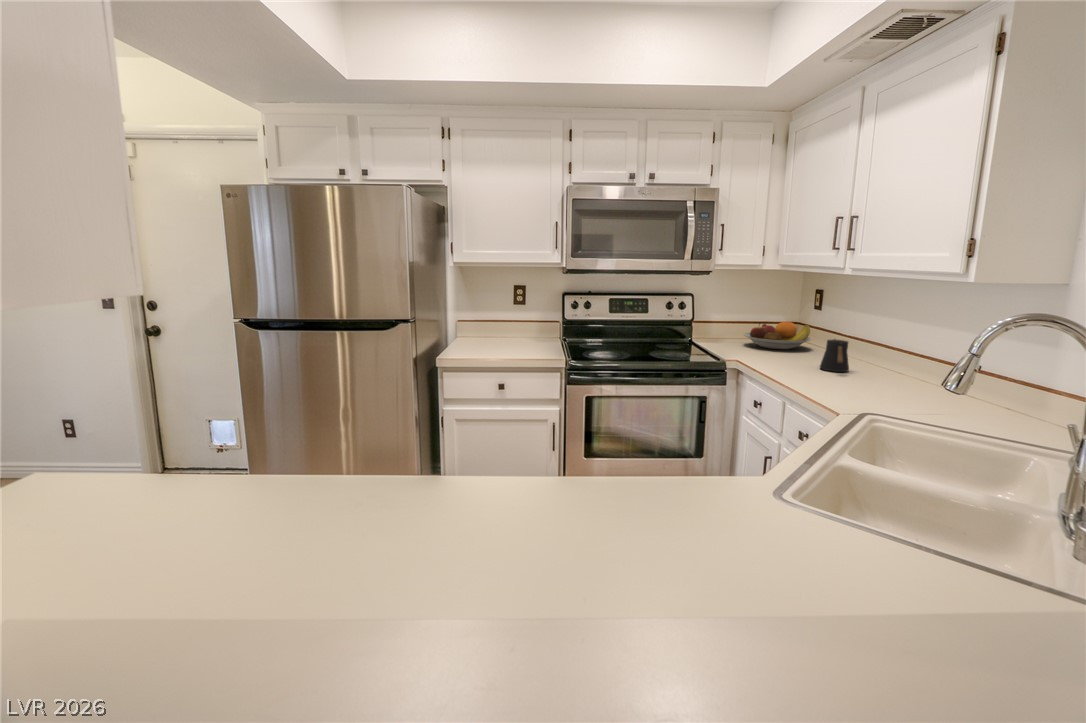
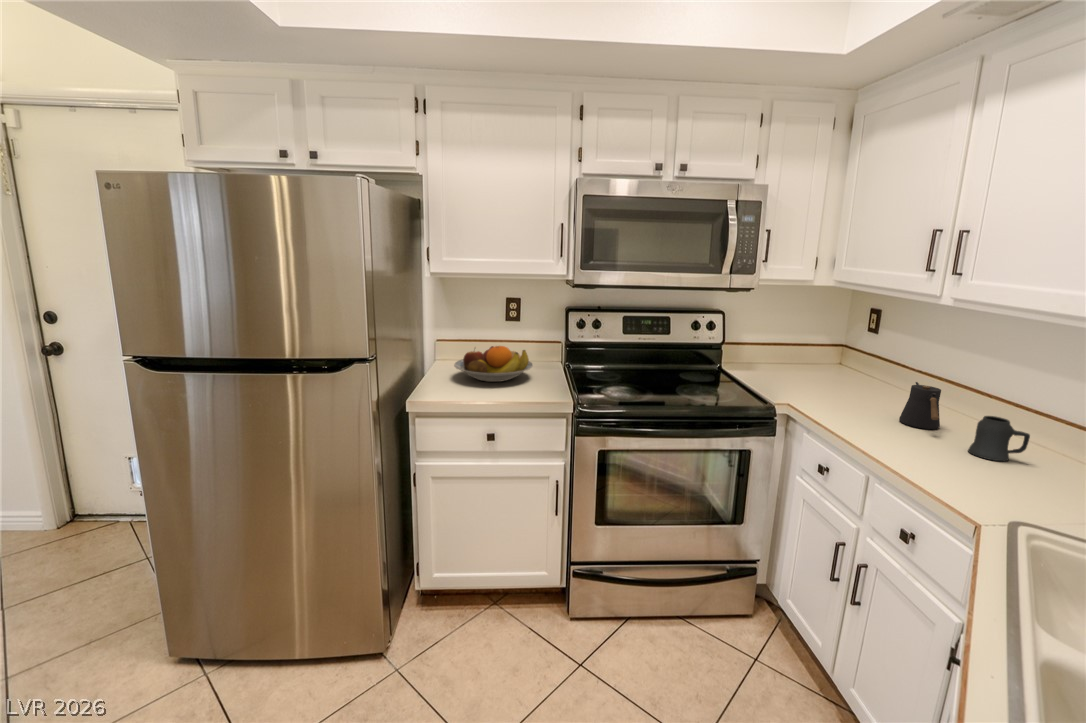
fruit bowl: present [744,322,812,349] -> present [454,346,533,382]
mug: none [860,355,900,387] -> present [968,416,1030,461]

